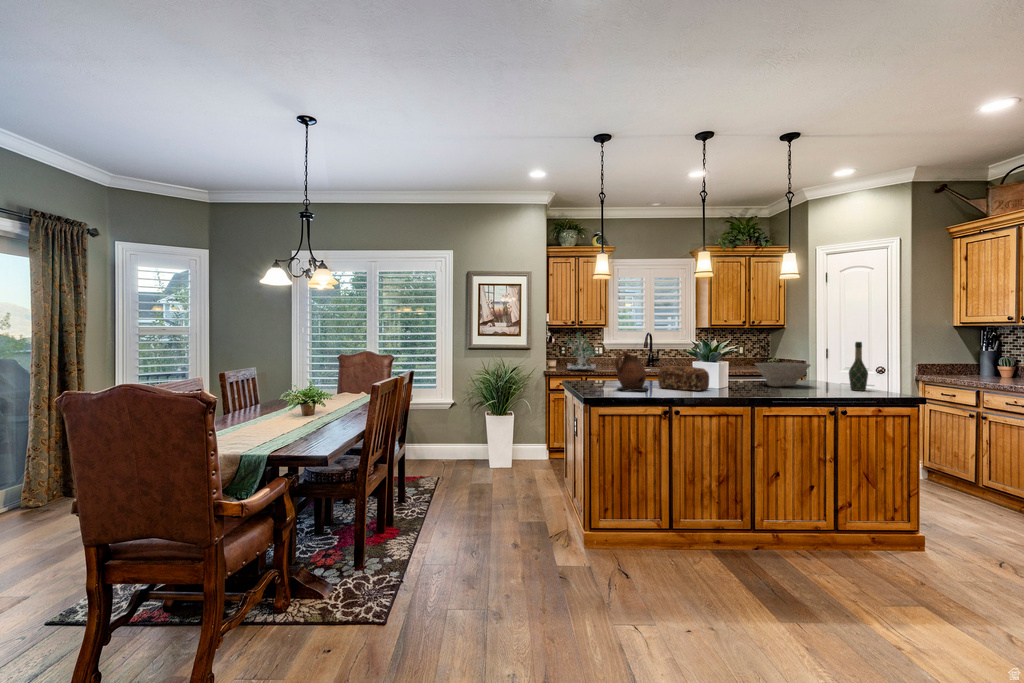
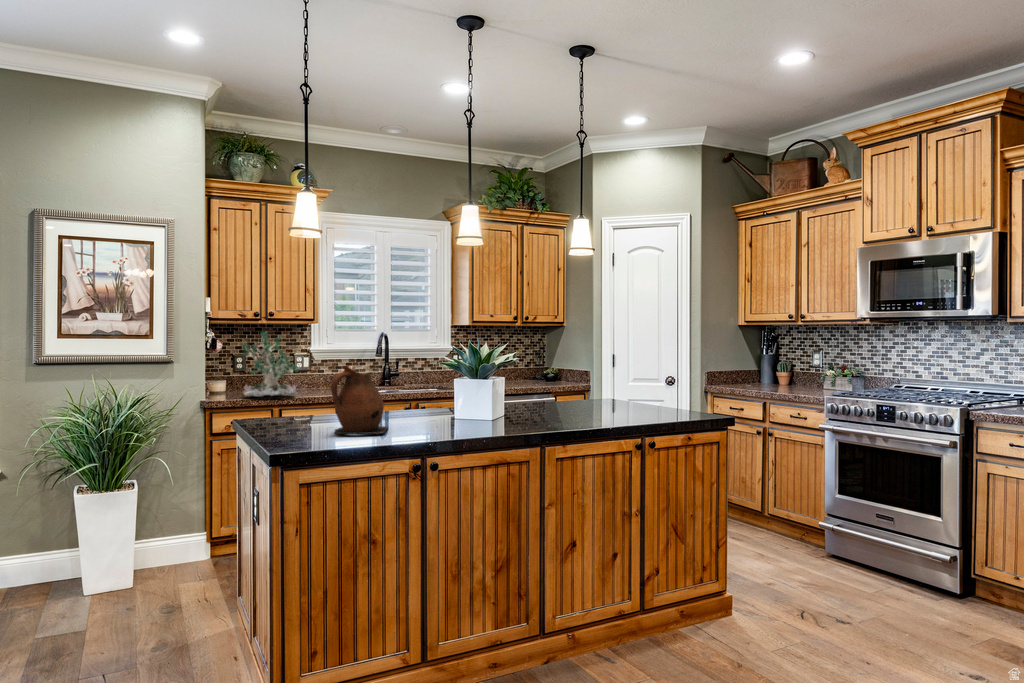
wine bottle: present [849,342,868,391] -> none [651,347,672,413]
bowl: present [755,362,811,387] -> none [538,377,608,413]
bread loaf: present [658,365,709,391] -> none [402,388,479,427]

